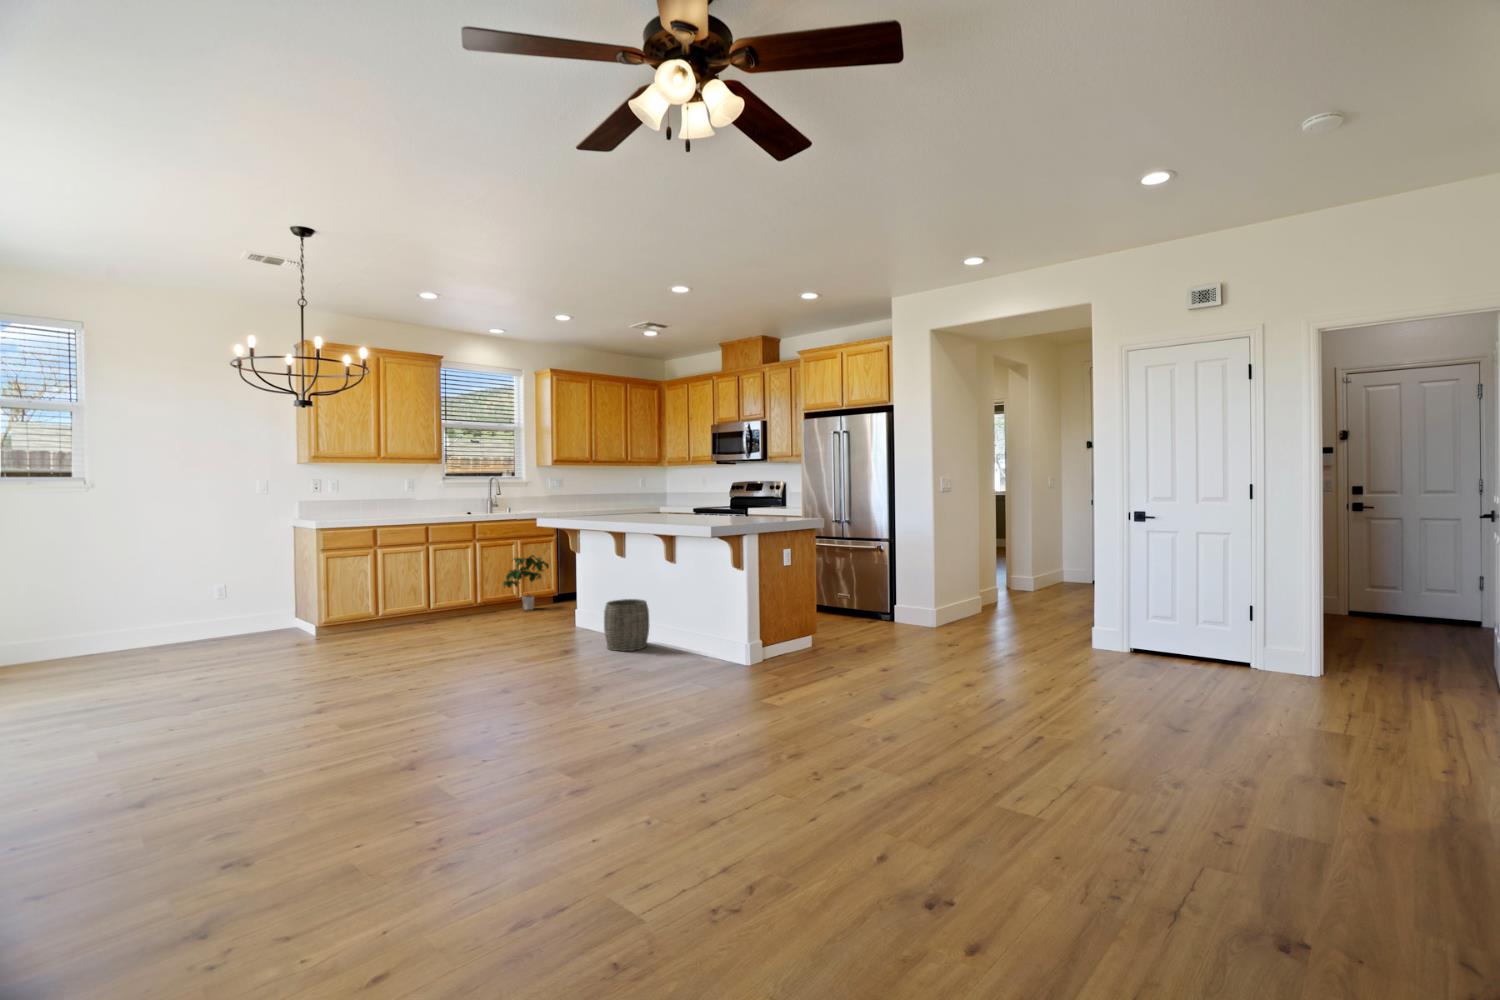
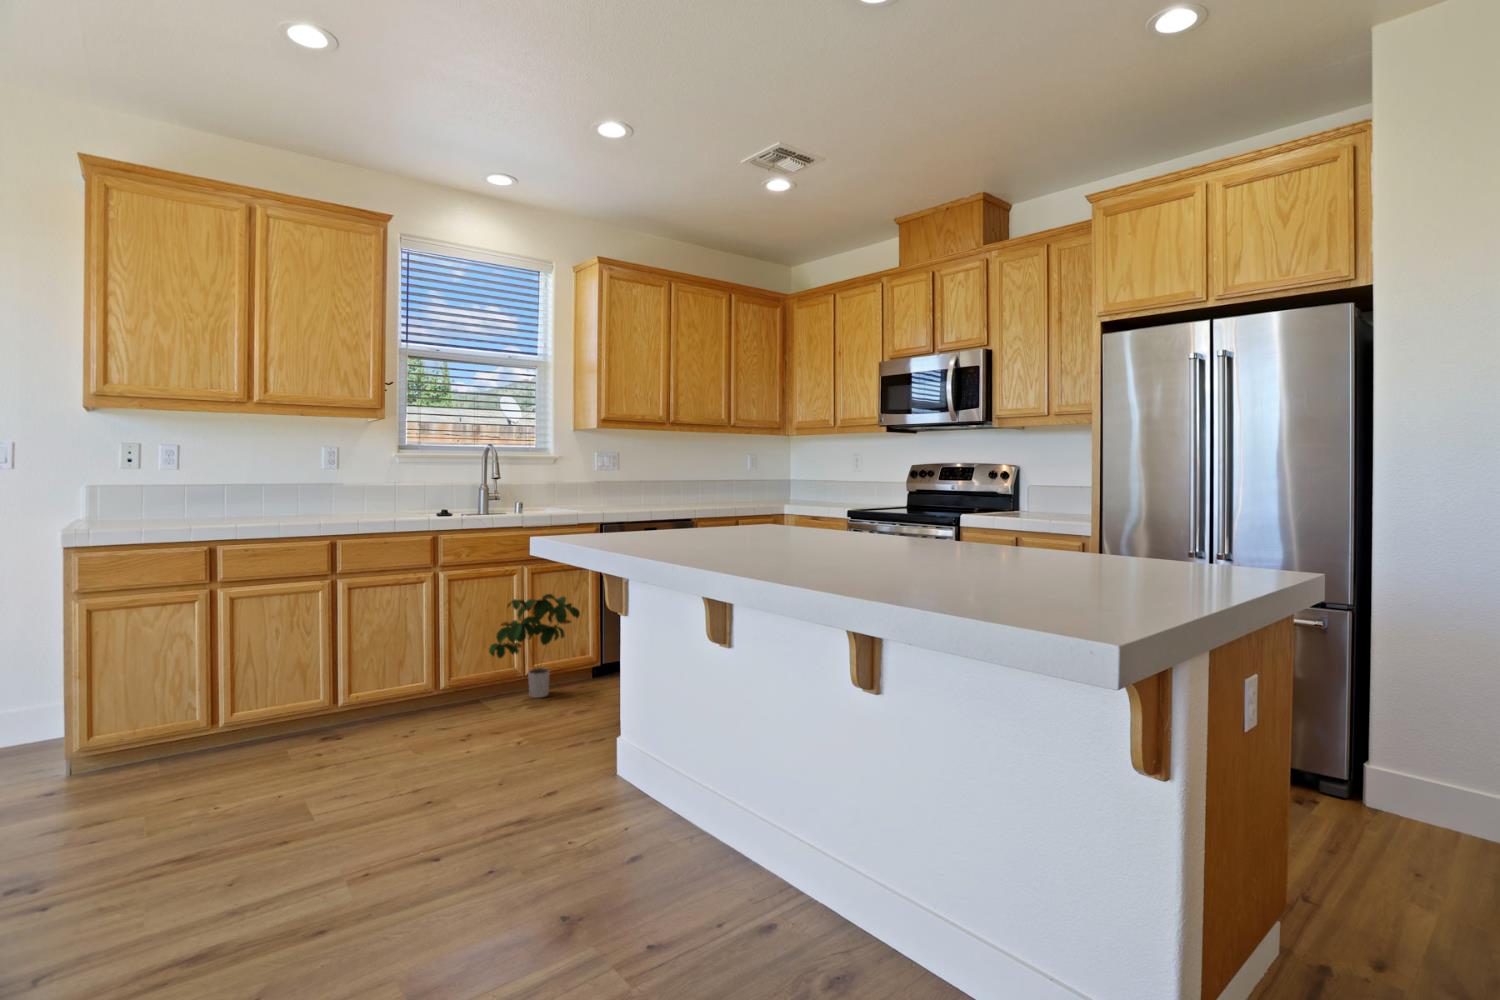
woven basket: present [604,599,649,651] -> none [663,772,788,953]

